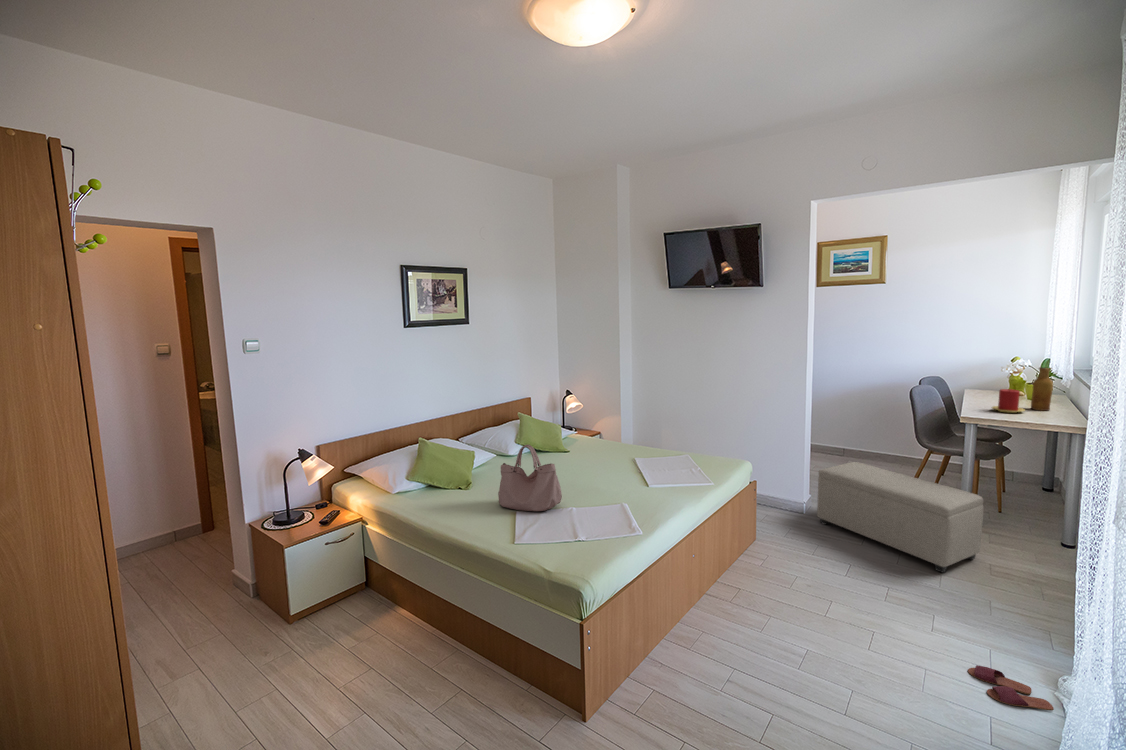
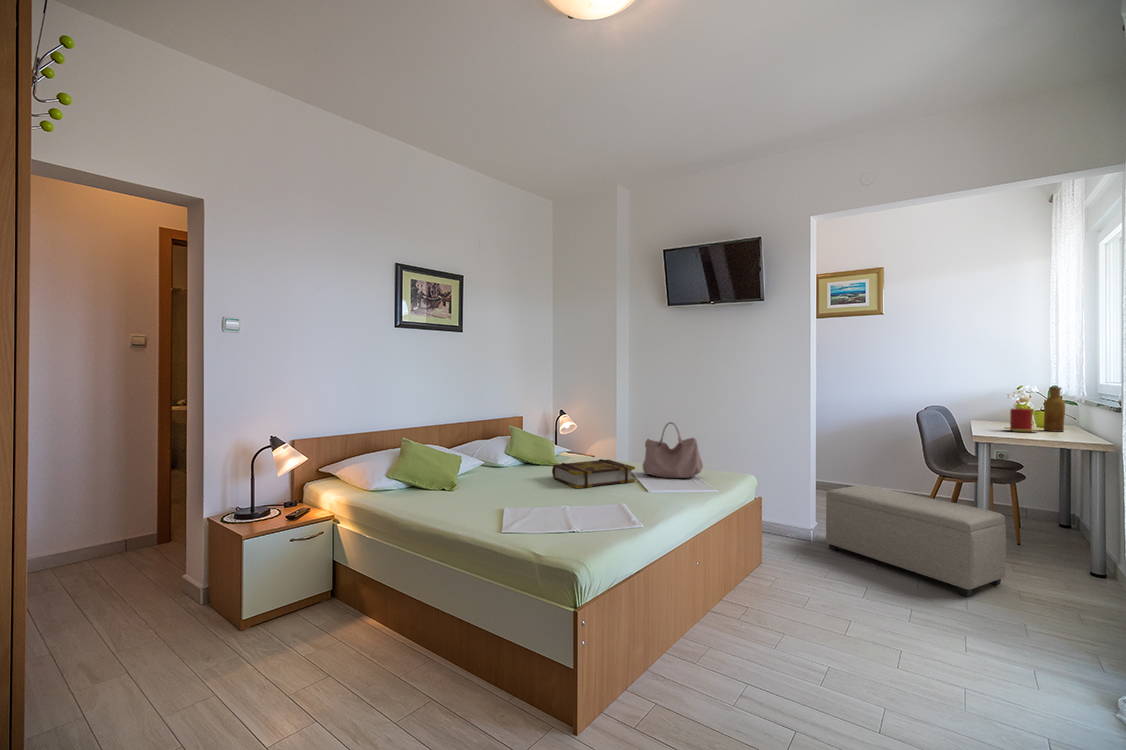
handbag: present [498,445,562,511] -> present [643,422,703,478]
book: none [560,449,637,484] -> present [552,459,635,489]
slippers: present [968,665,1054,710] -> none [1012,684,1117,732]

